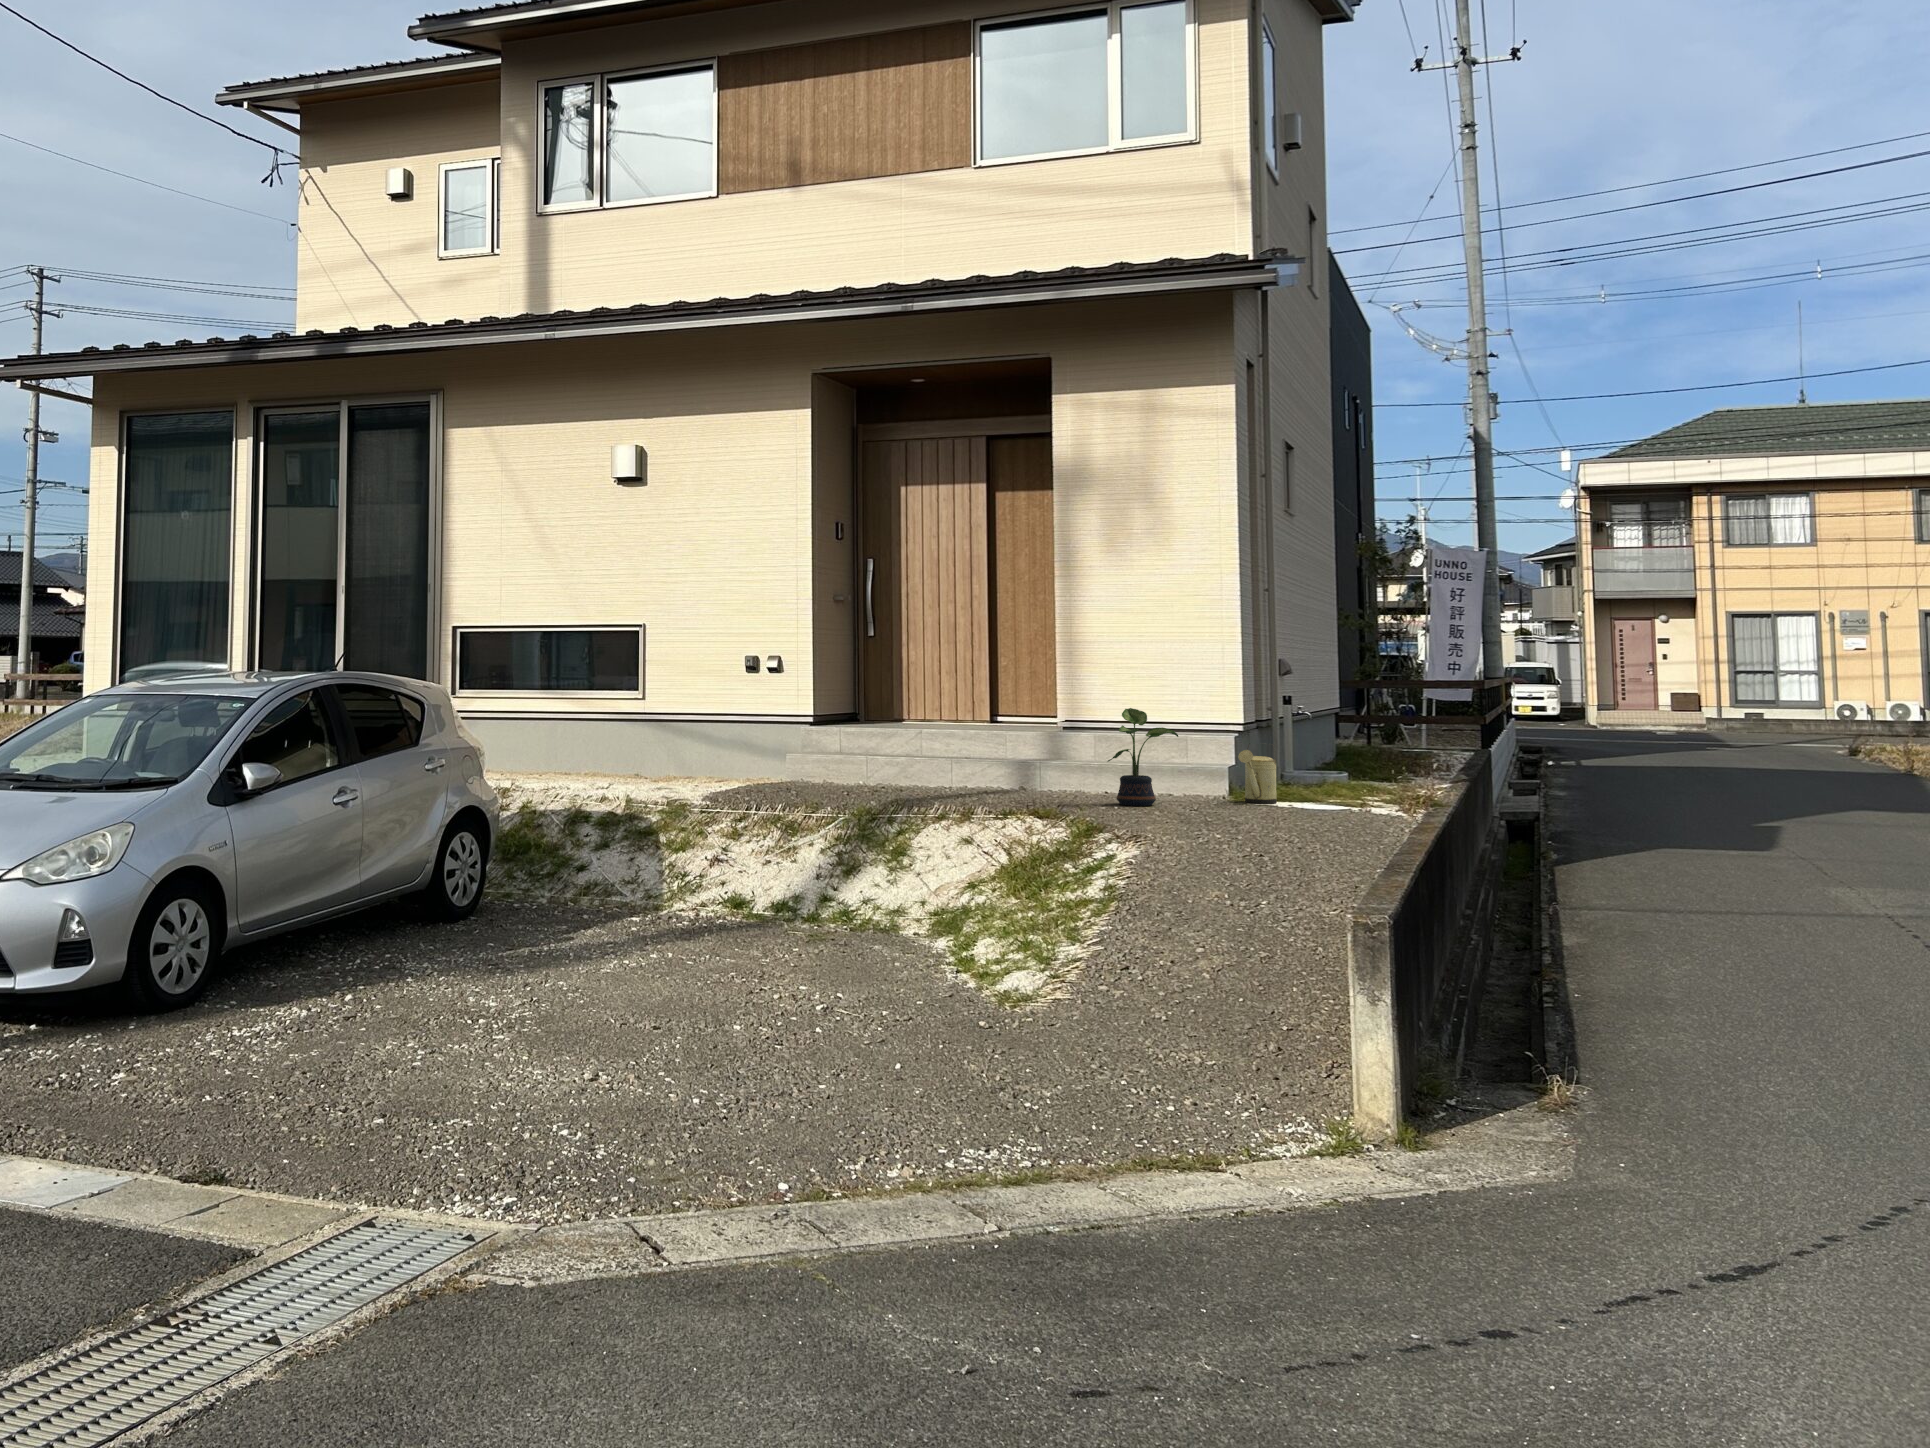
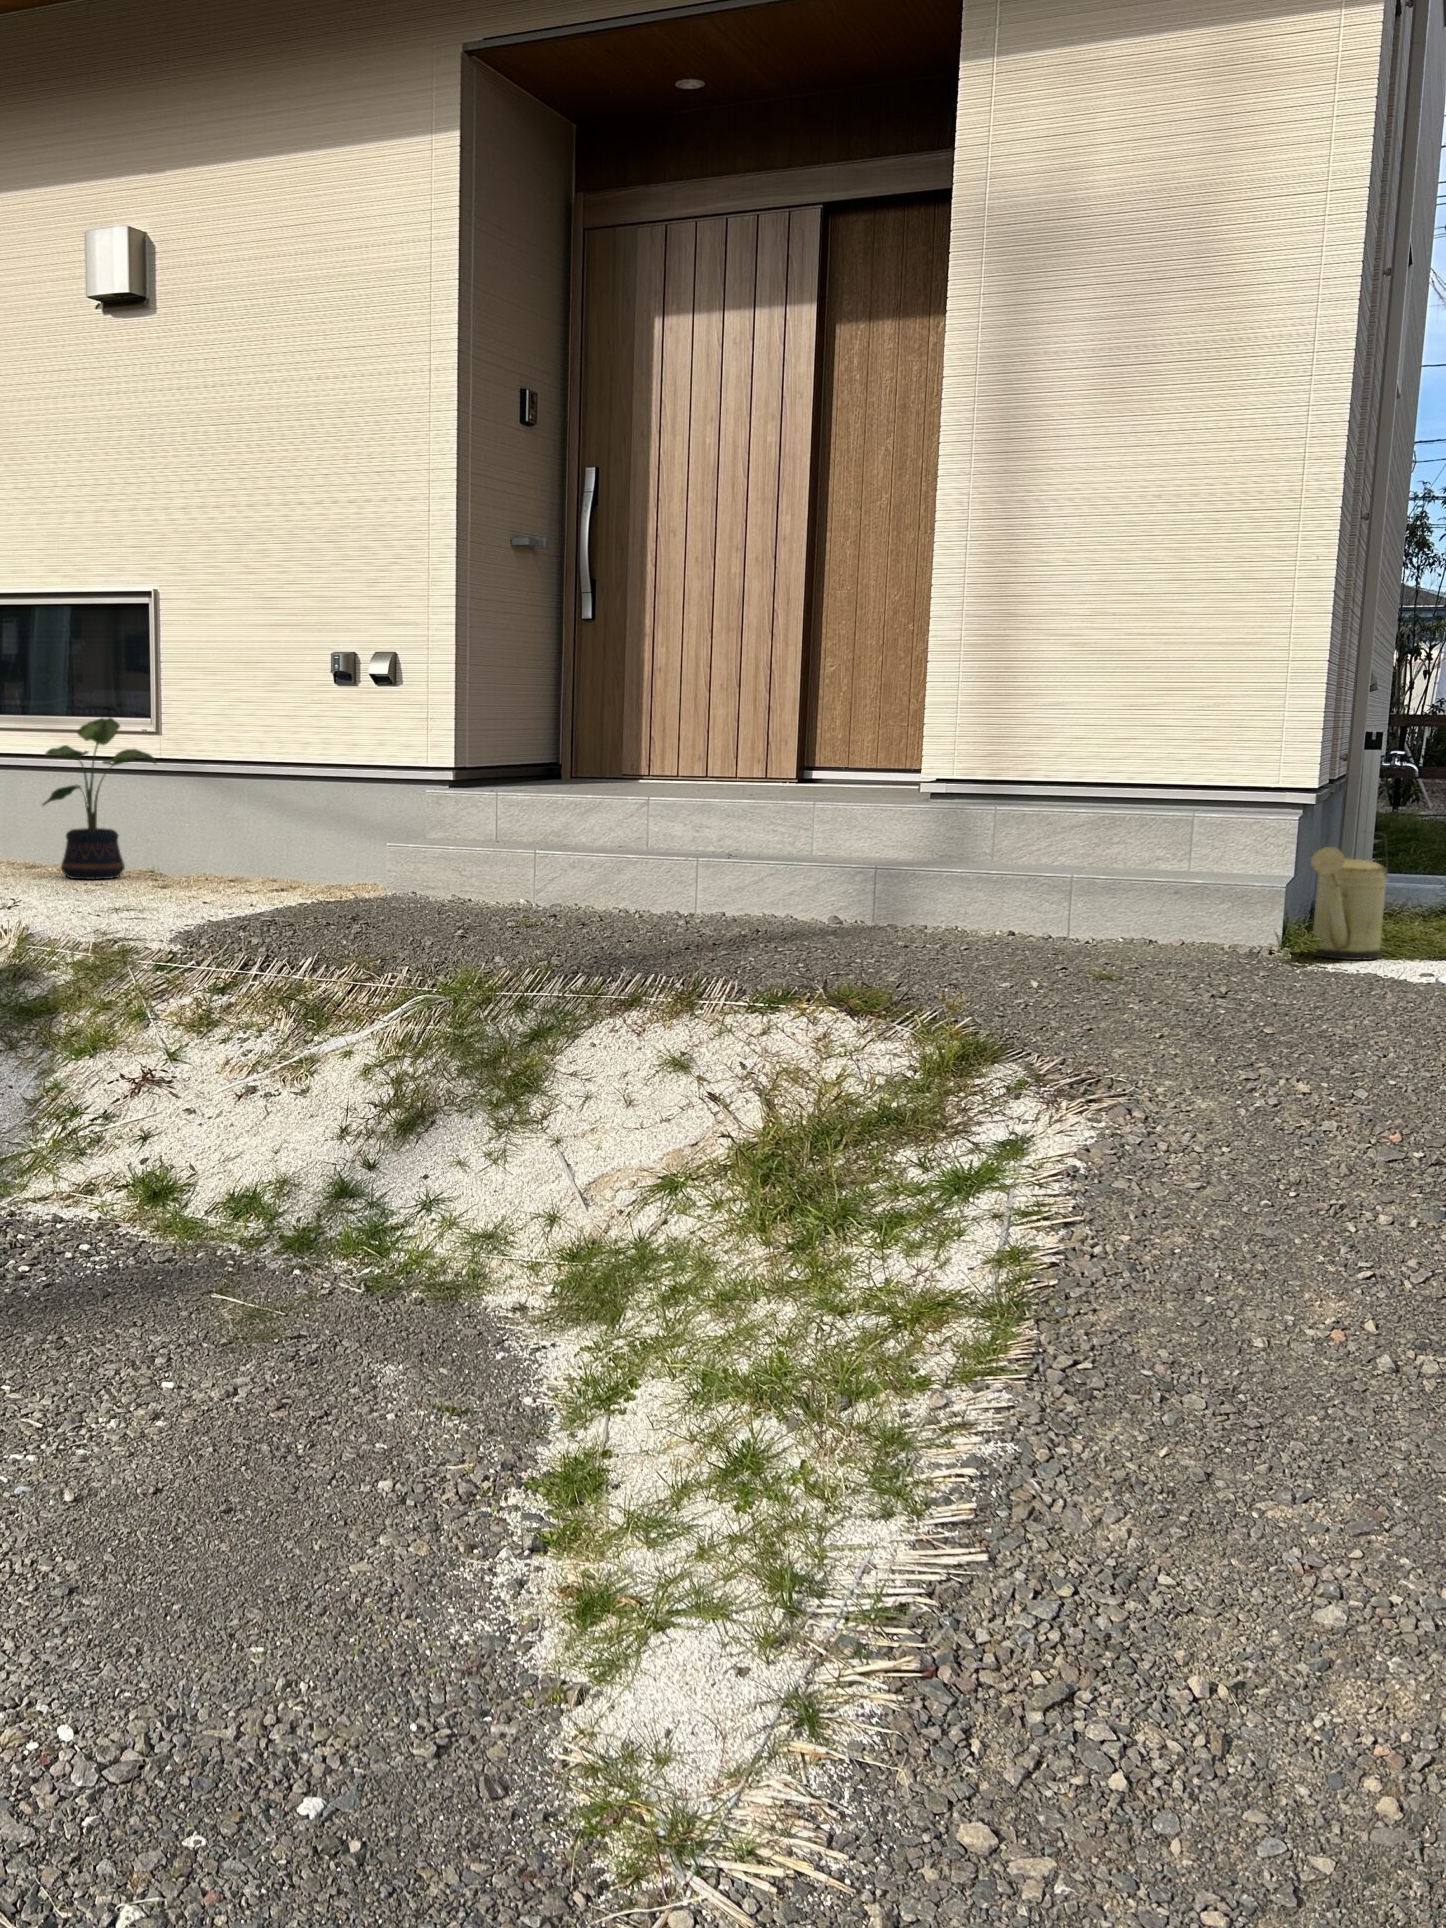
potted plant: present [1108,708,1178,806] -> present [43,718,156,879]

